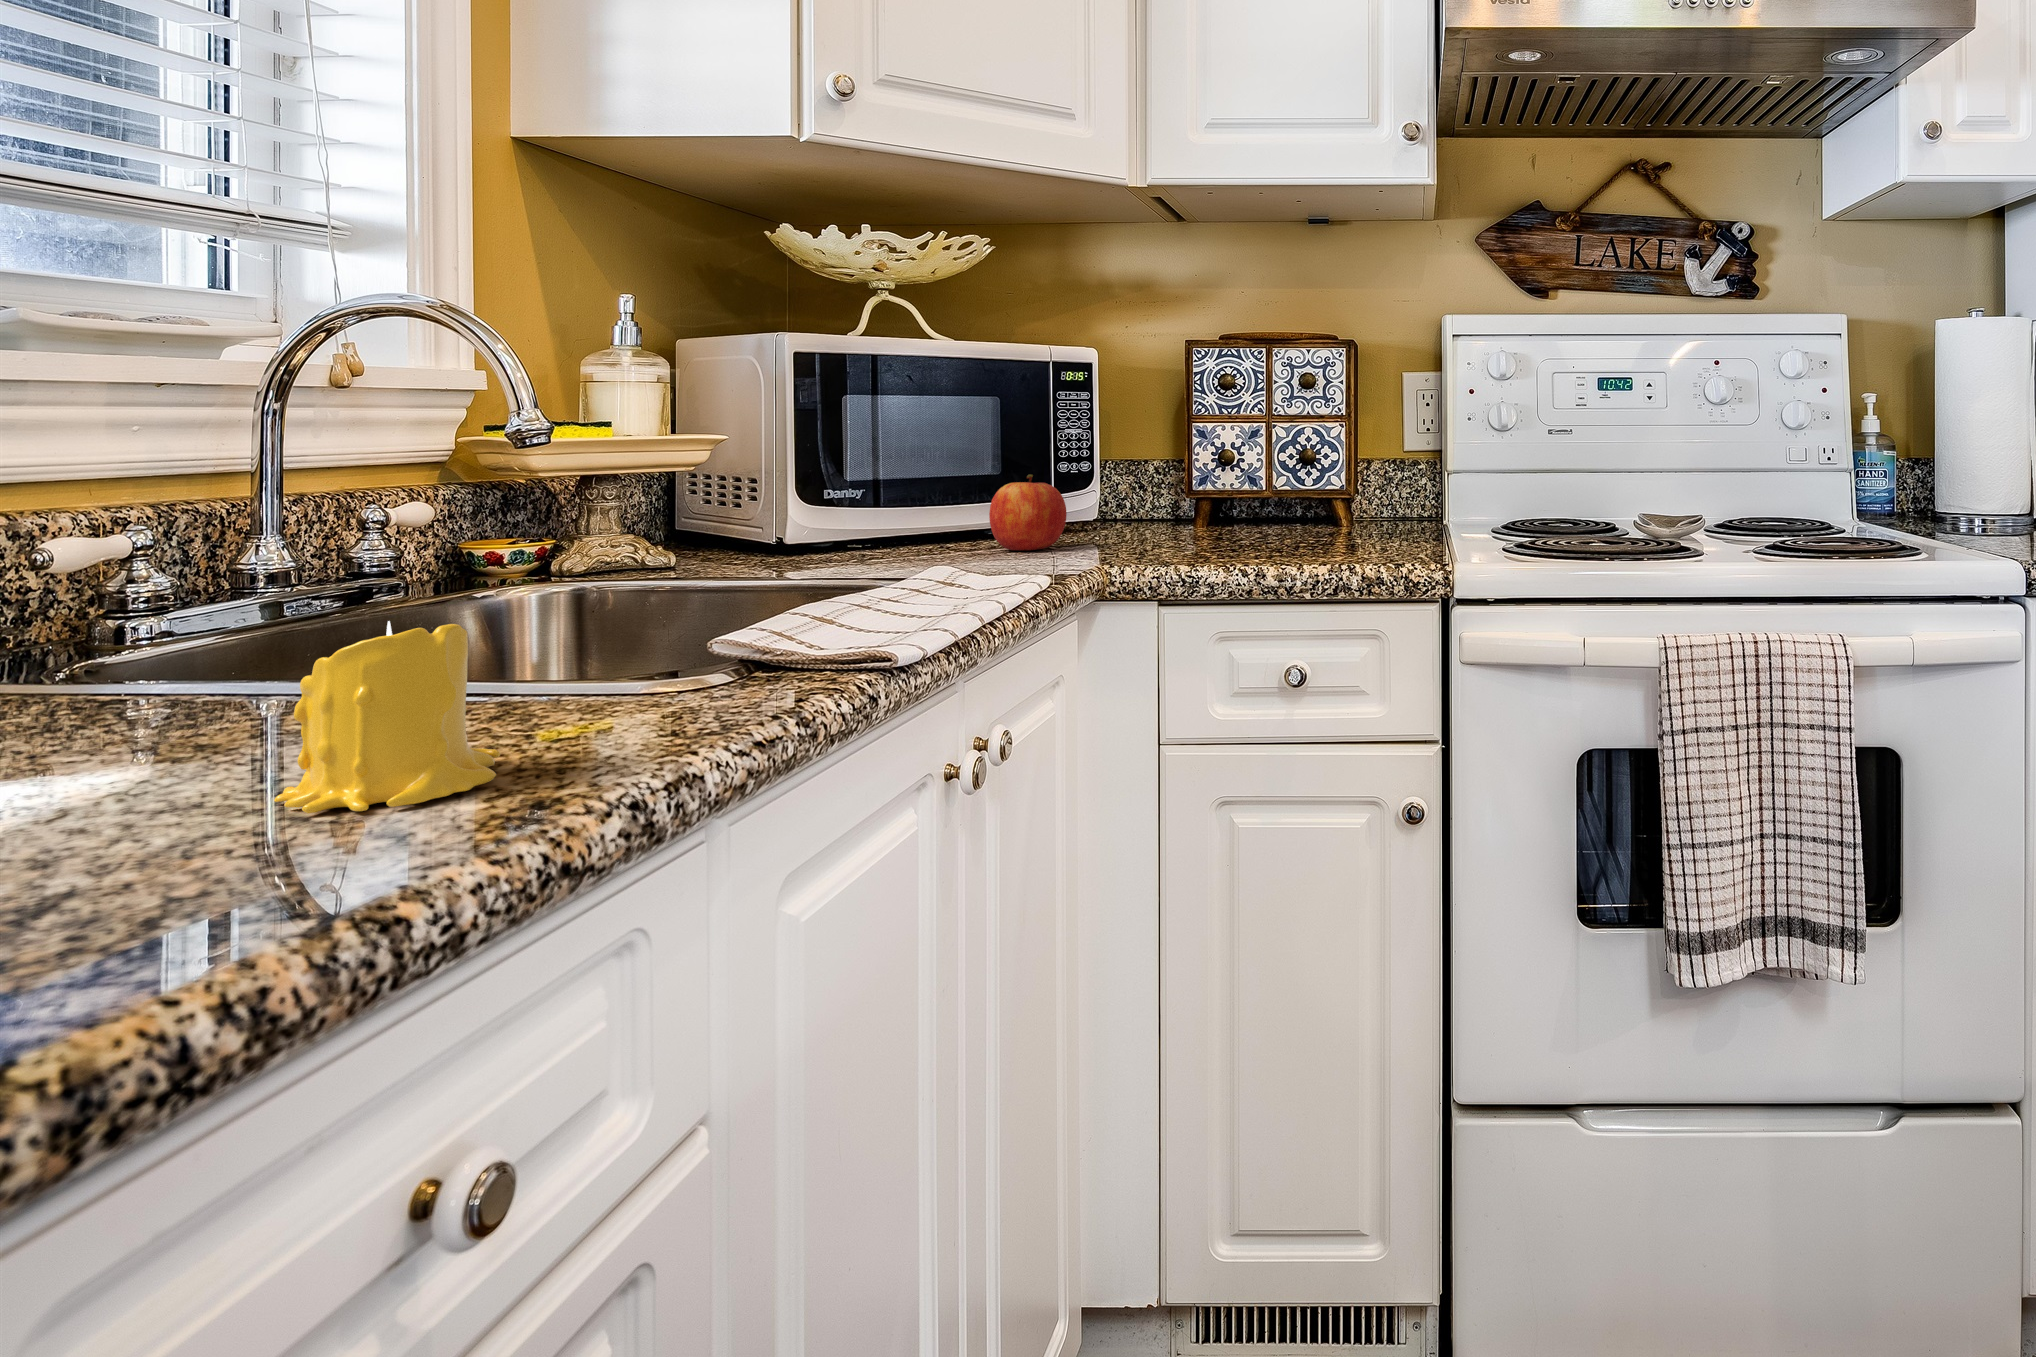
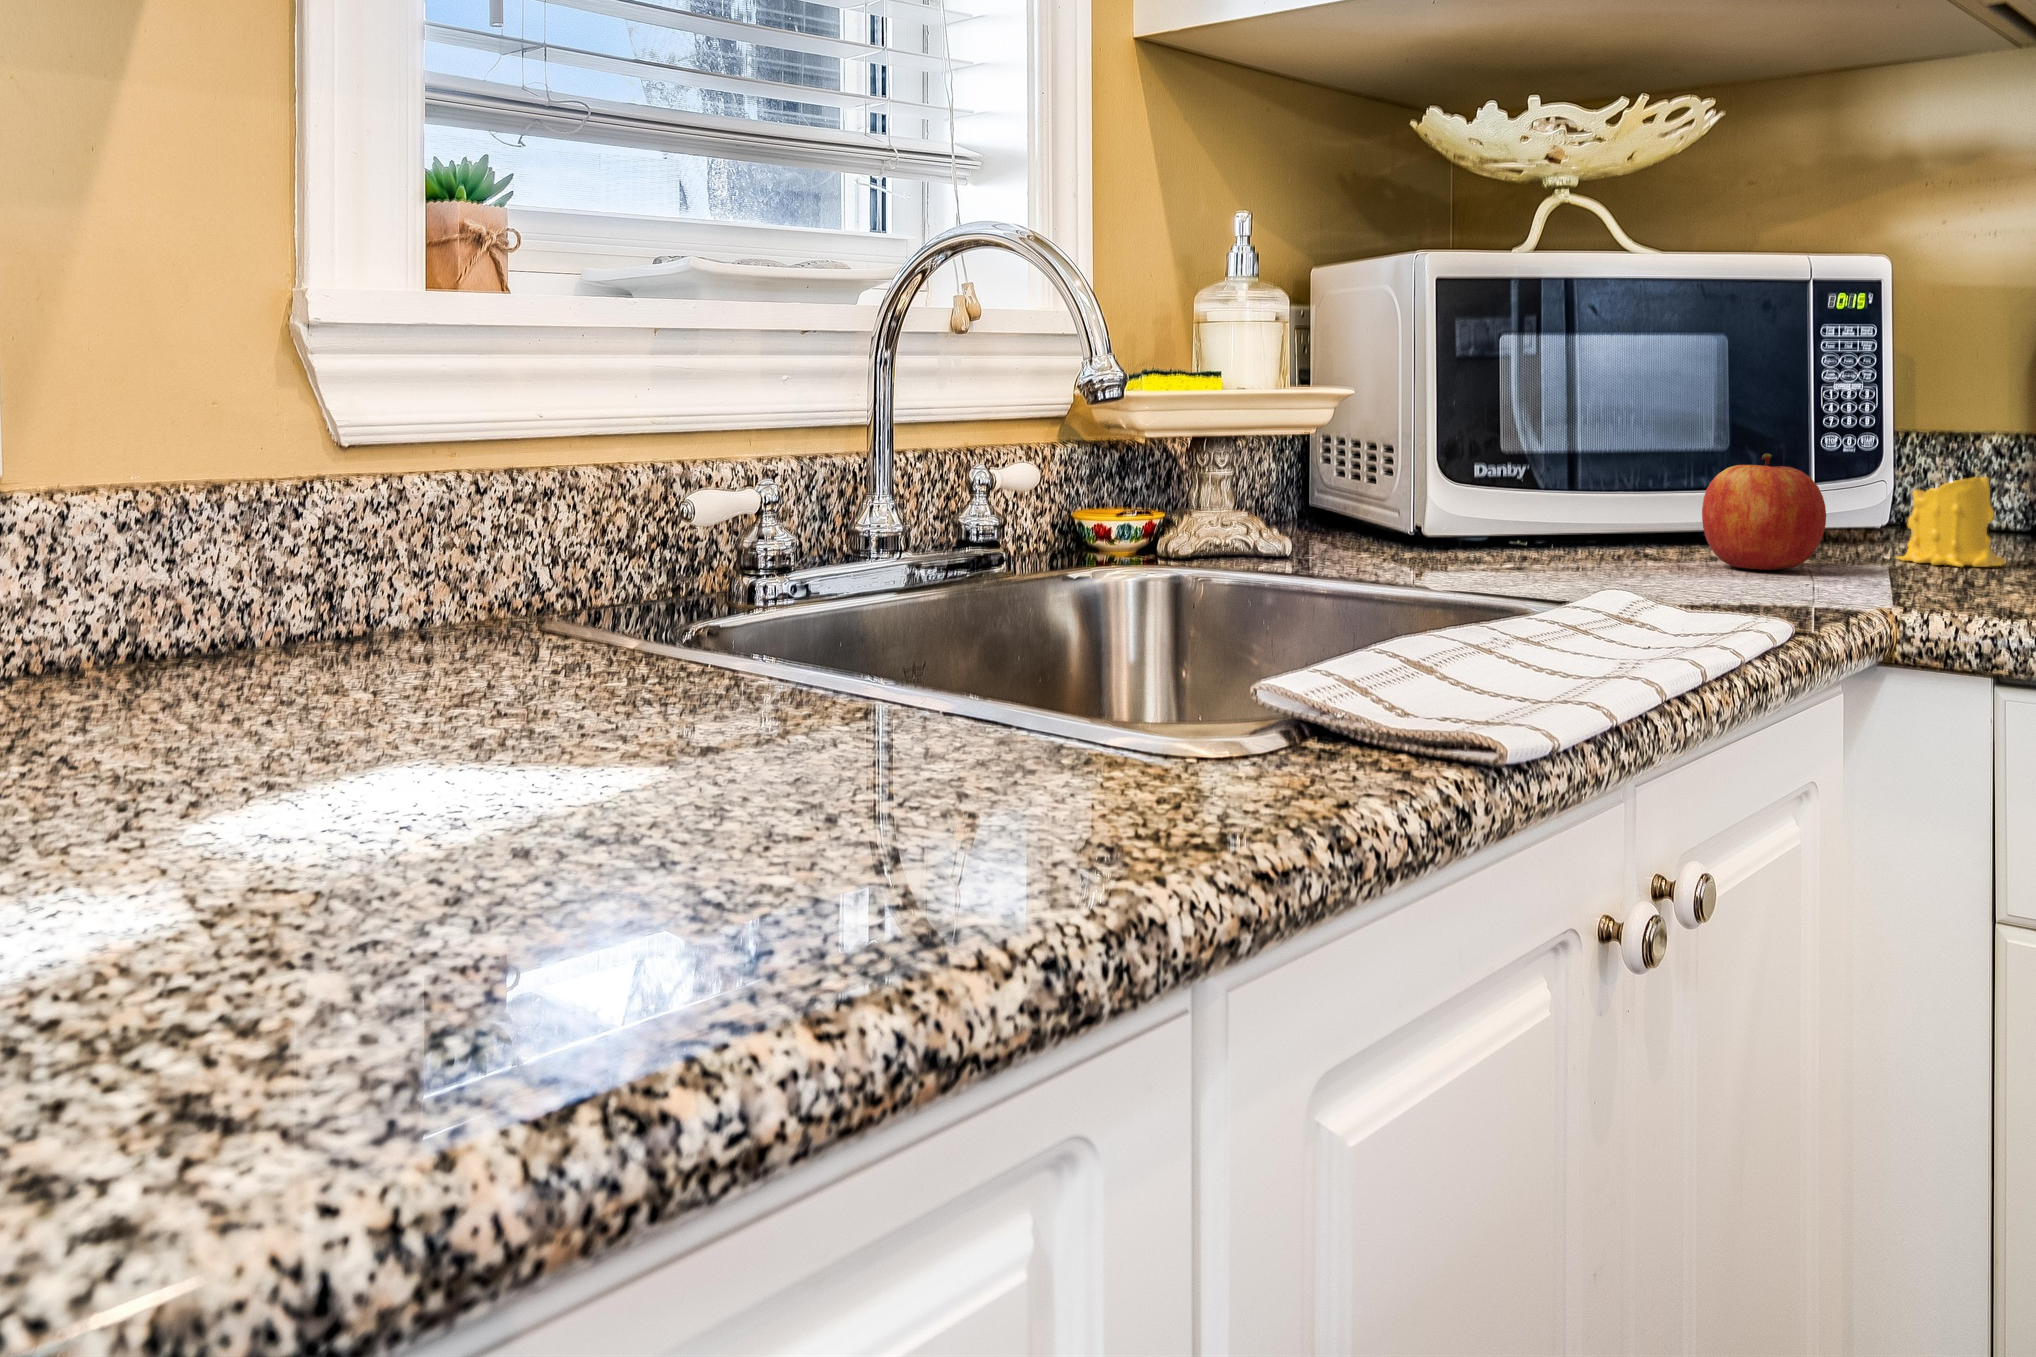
candle: present [274,621,500,813] -> present [1896,476,2006,567]

